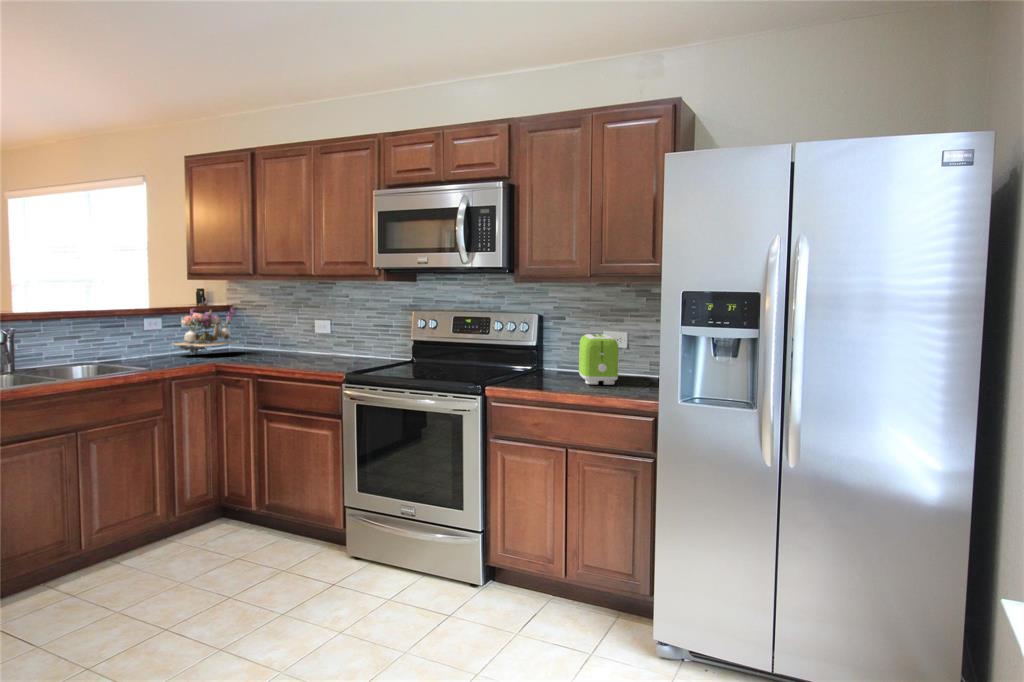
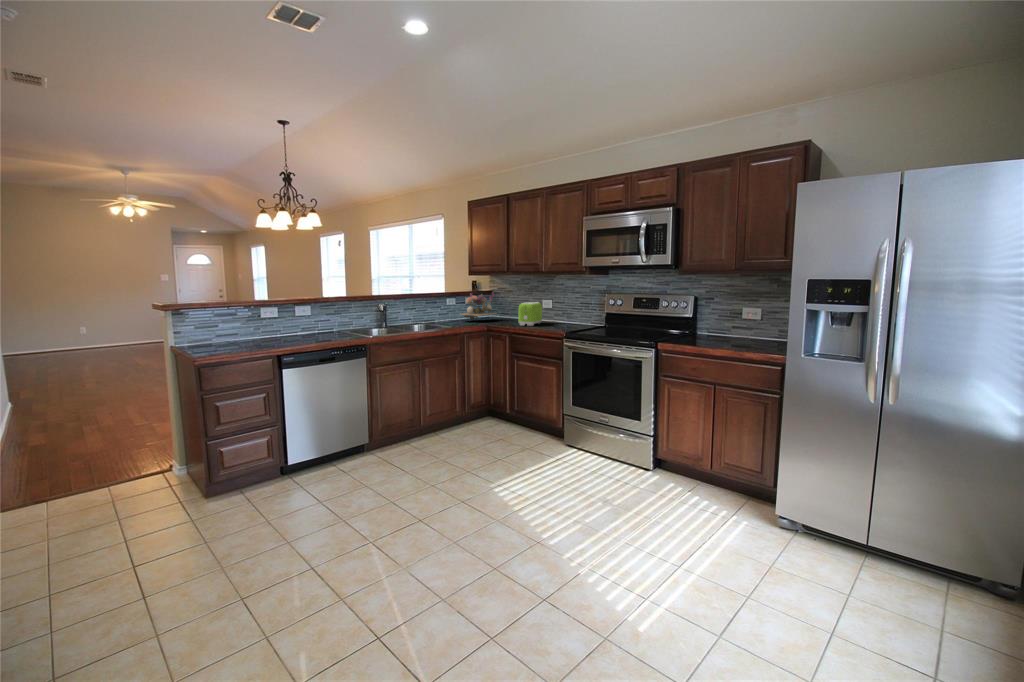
toaster: present [579,334,619,385] -> present [519,302,542,326]

